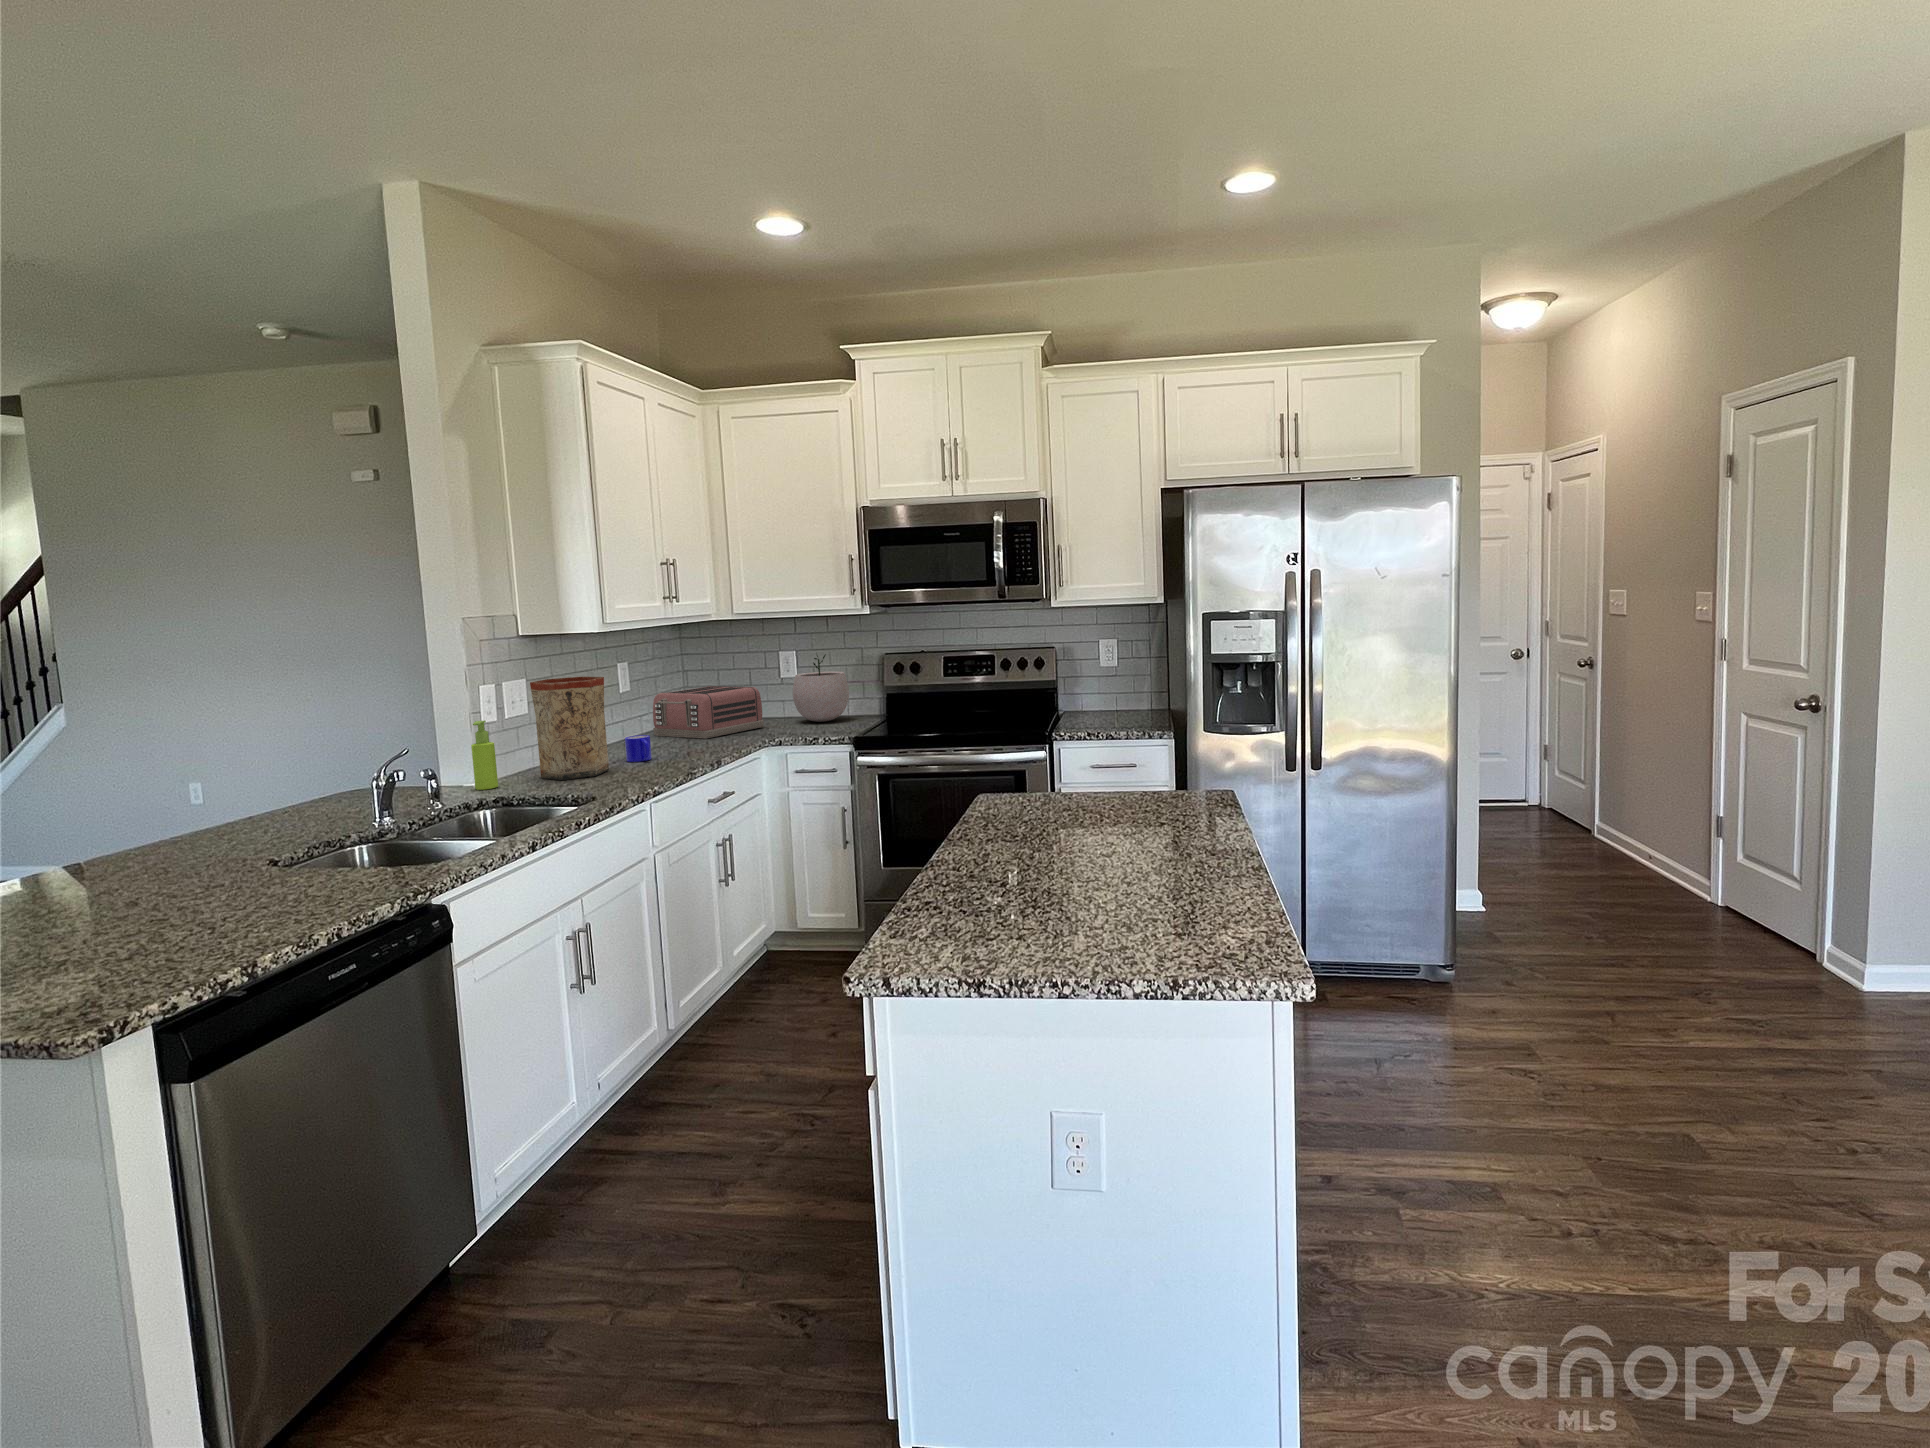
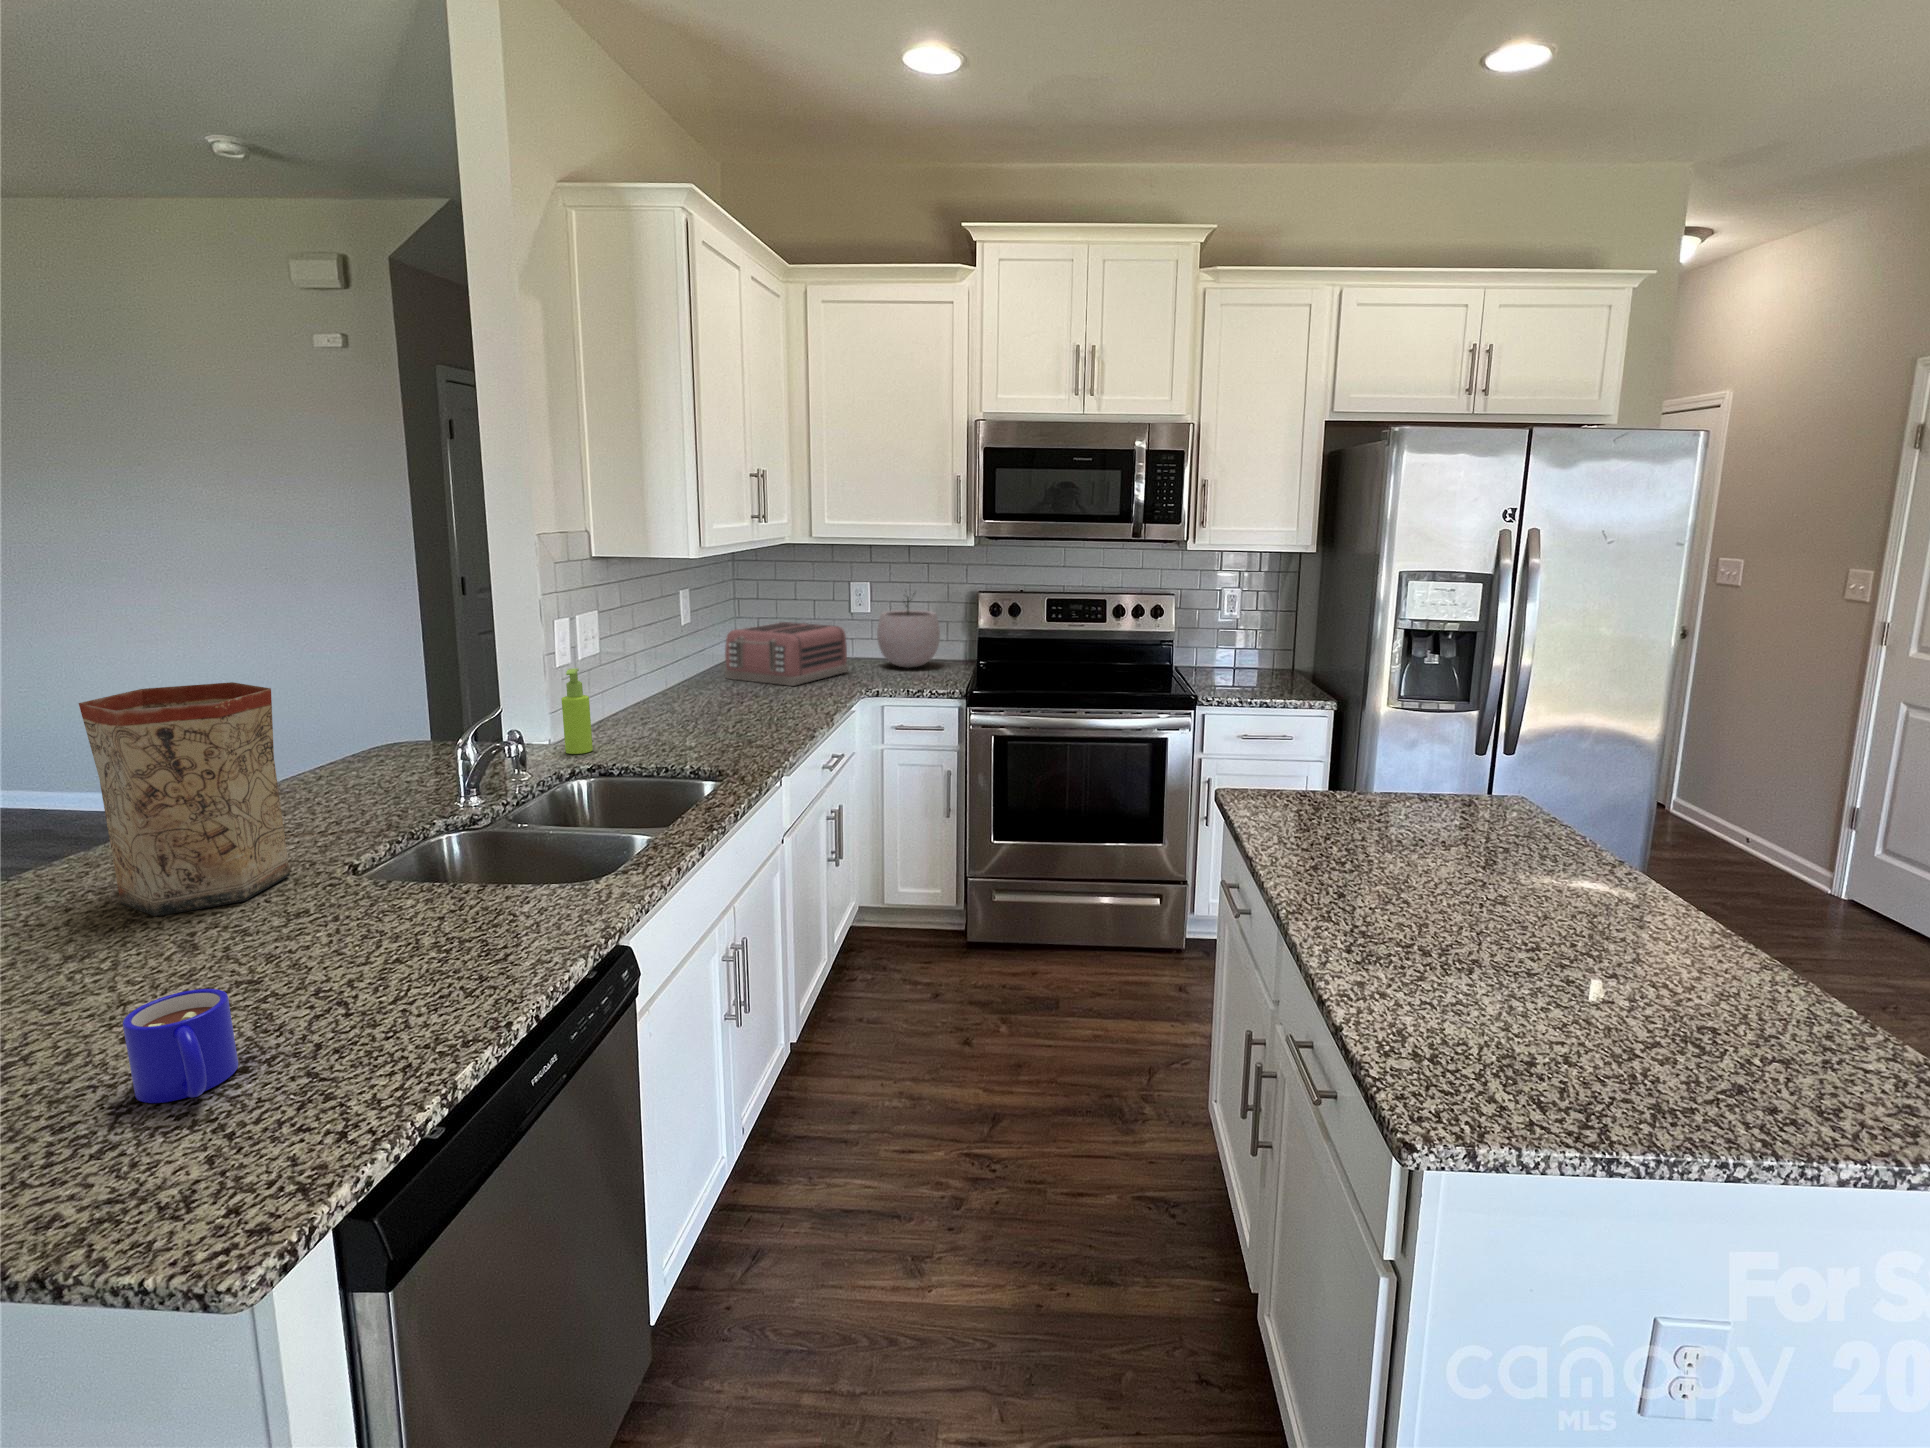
vase: present [530,677,609,780] -> present [79,682,290,916]
mug: present [625,735,652,762] -> present [123,989,238,1103]

